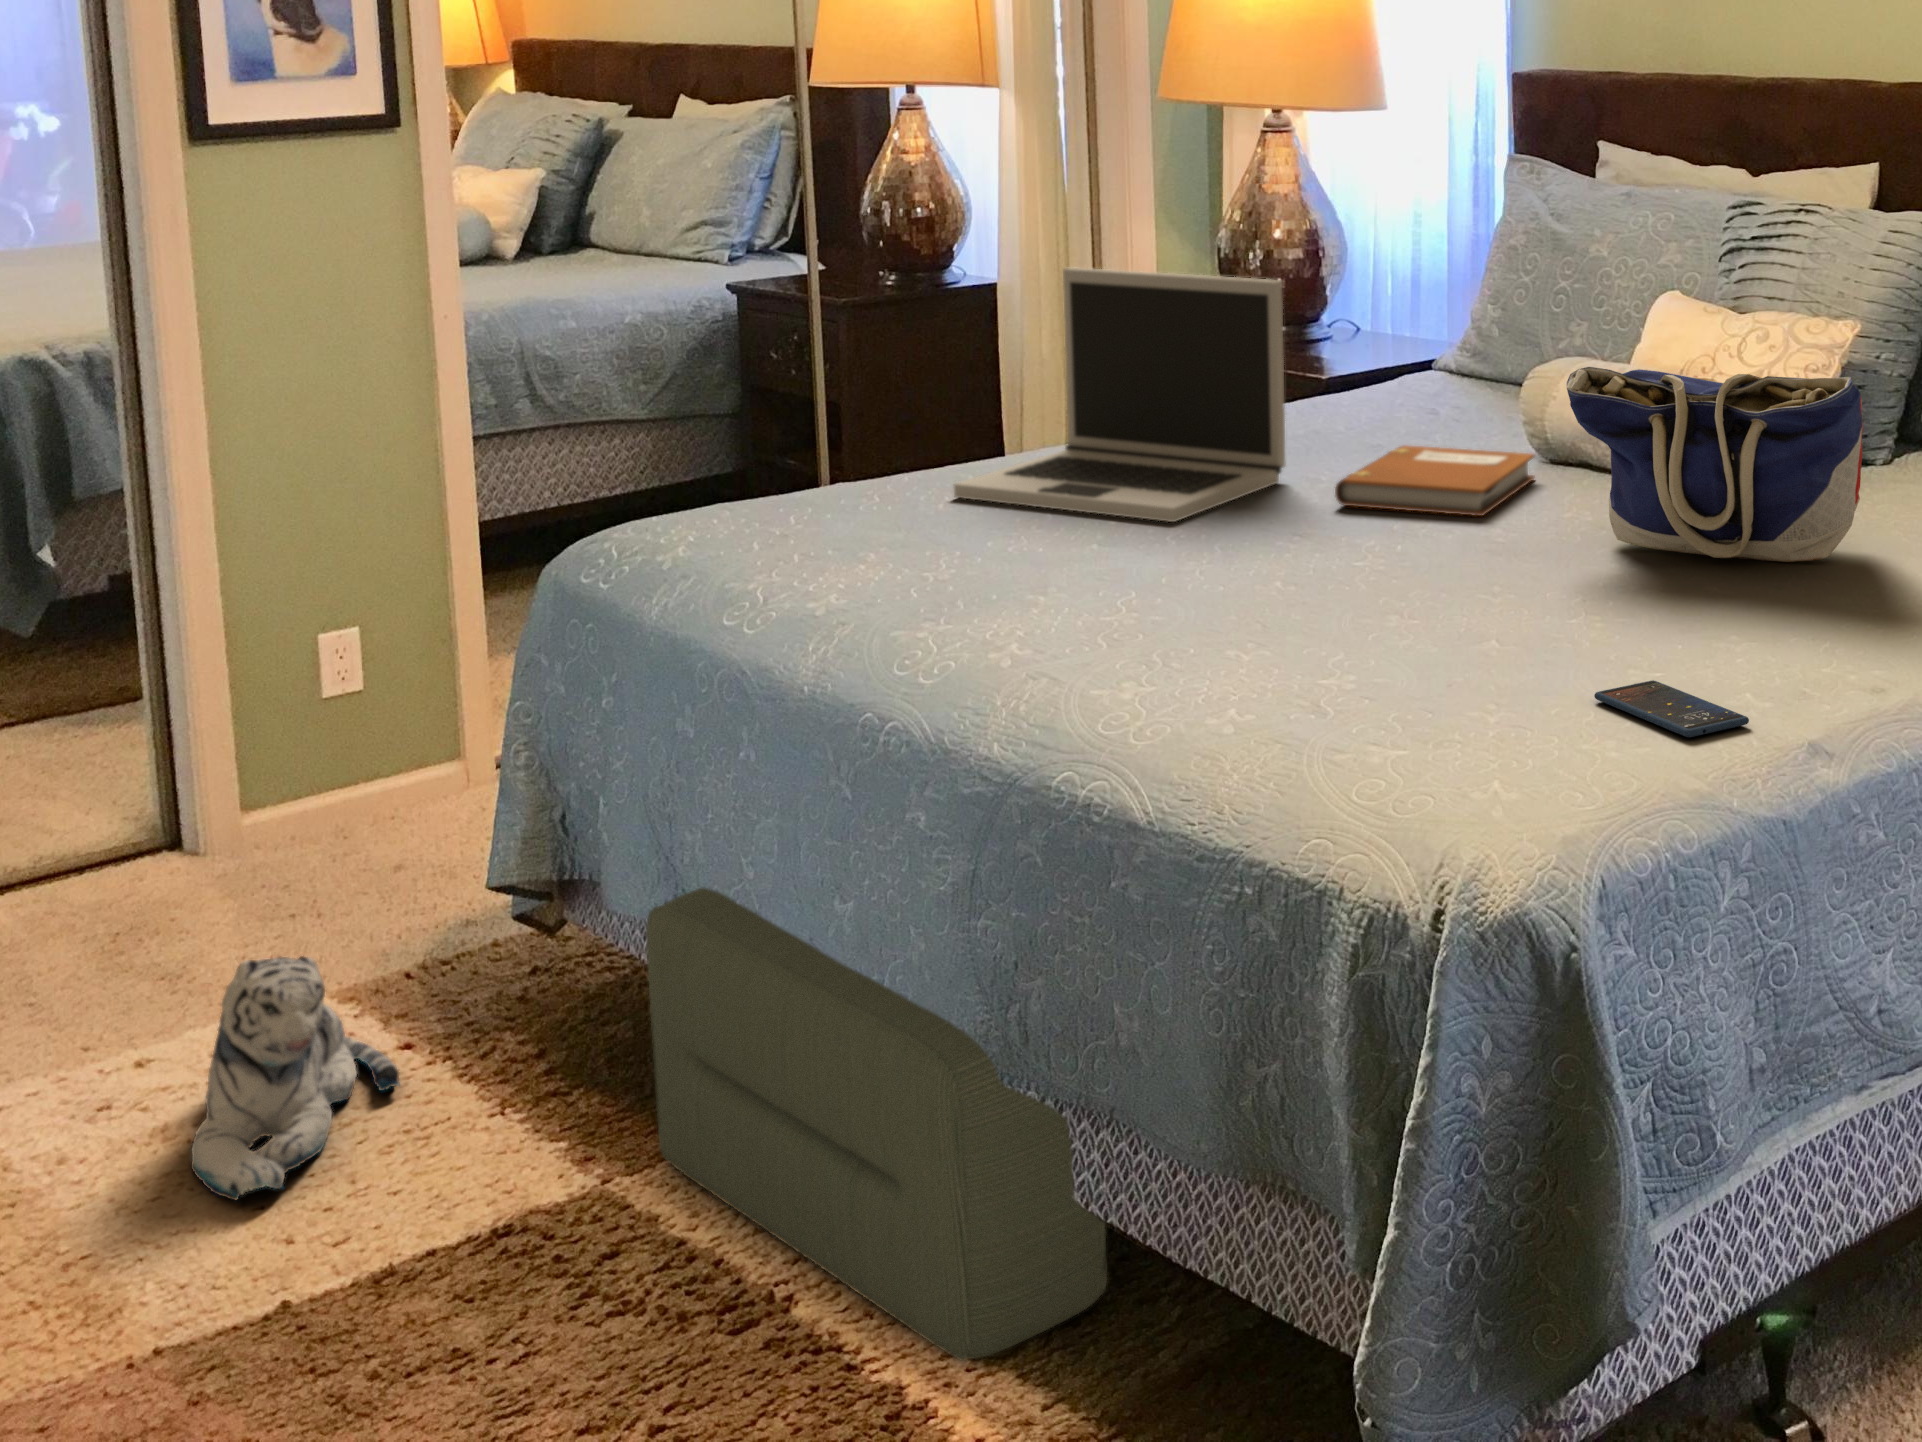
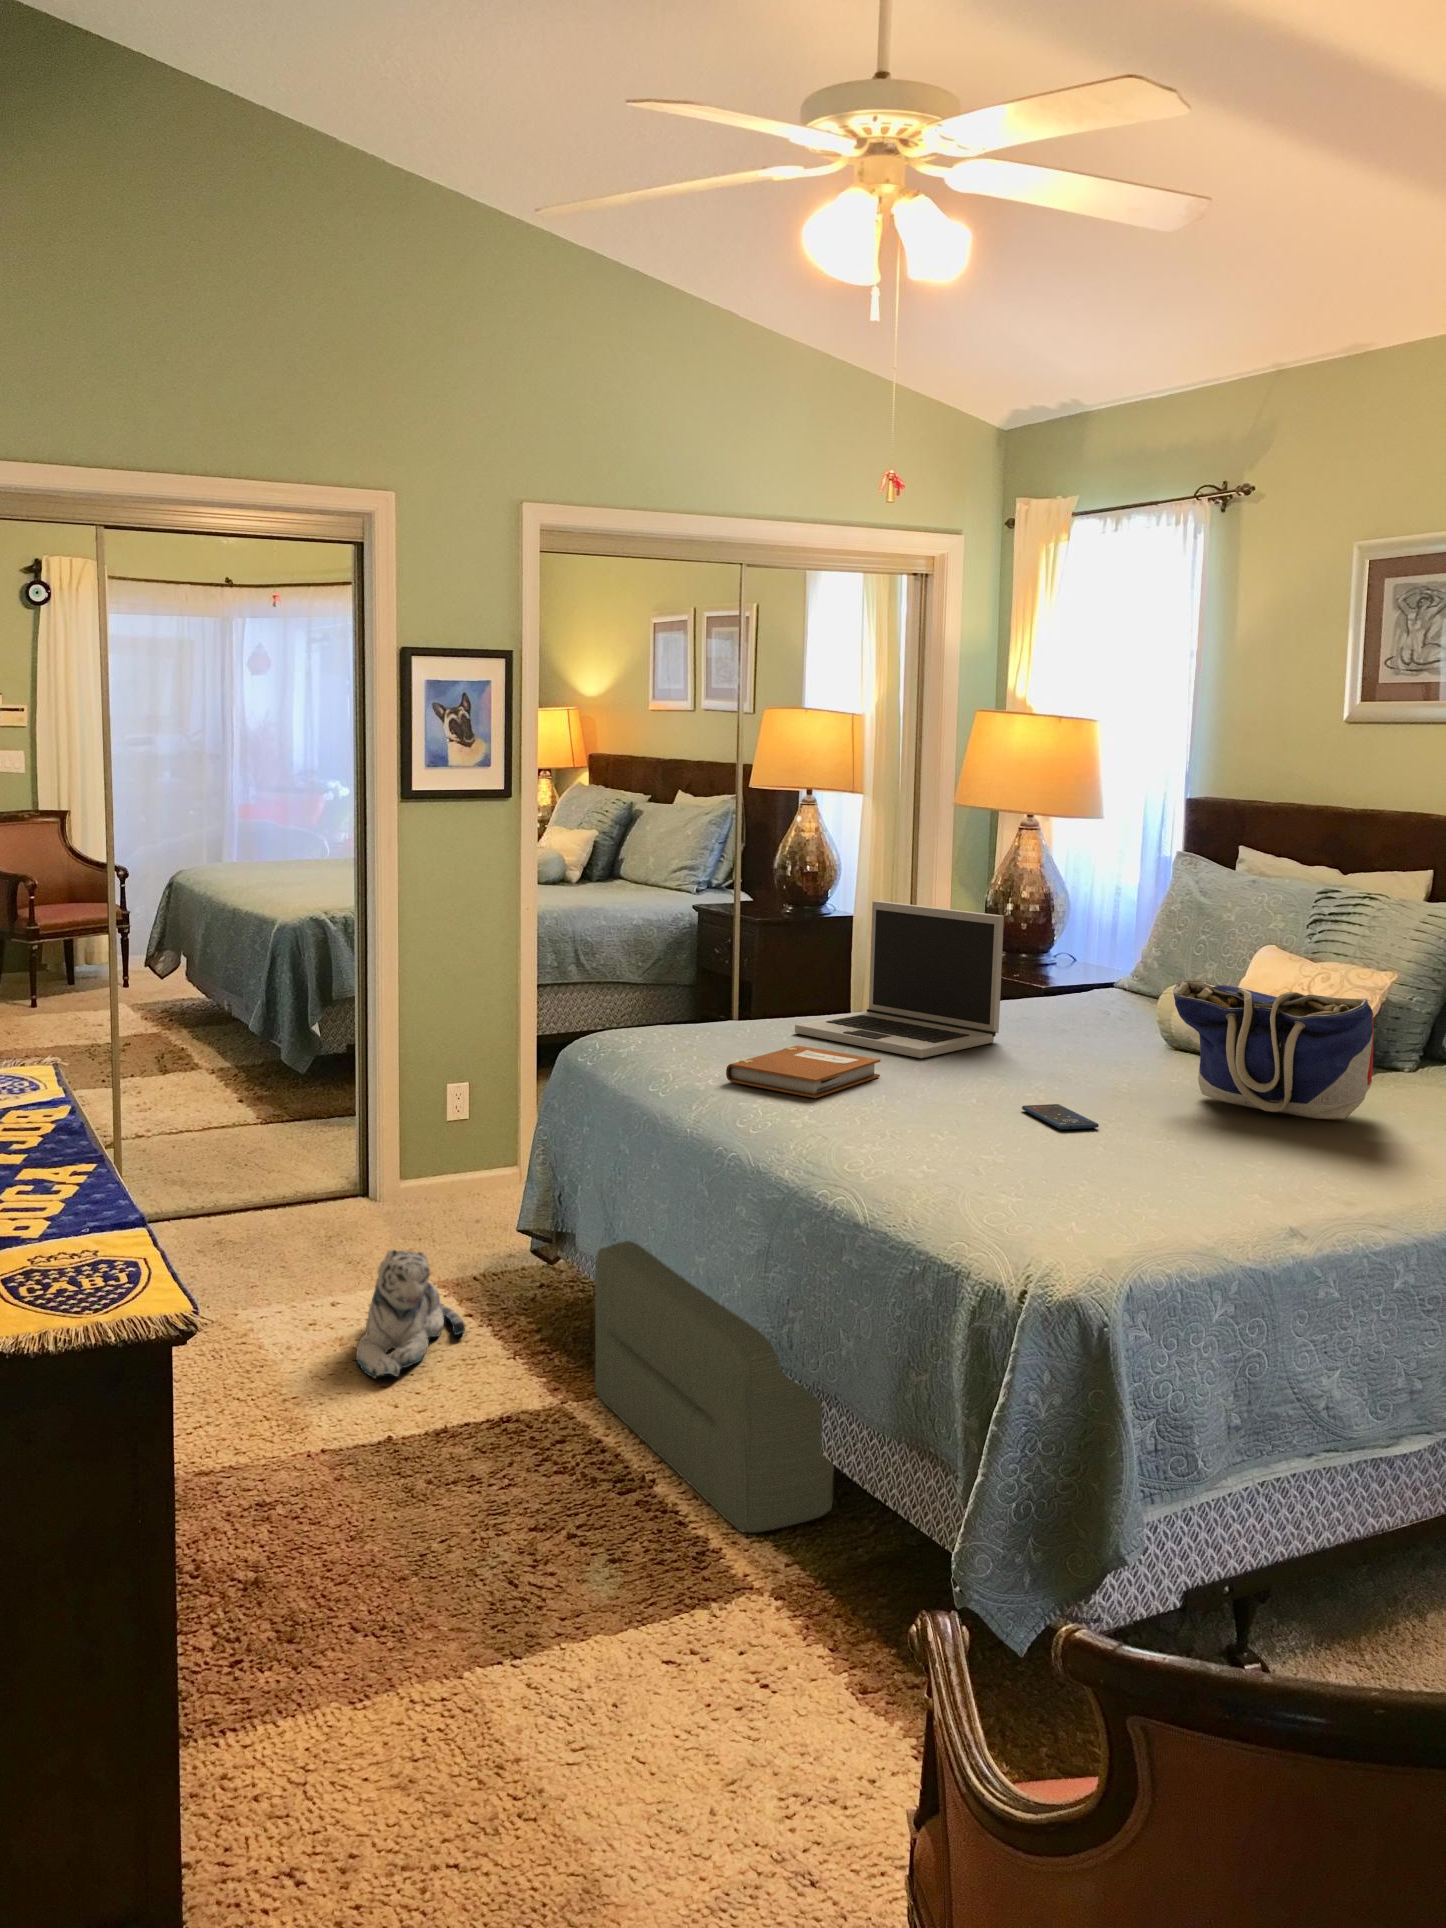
notebook: present [1335,445,1535,516] -> present [726,1046,880,1098]
smartphone: present [1594,680,1749,737] -> present [1022,1104,1099,1129]

